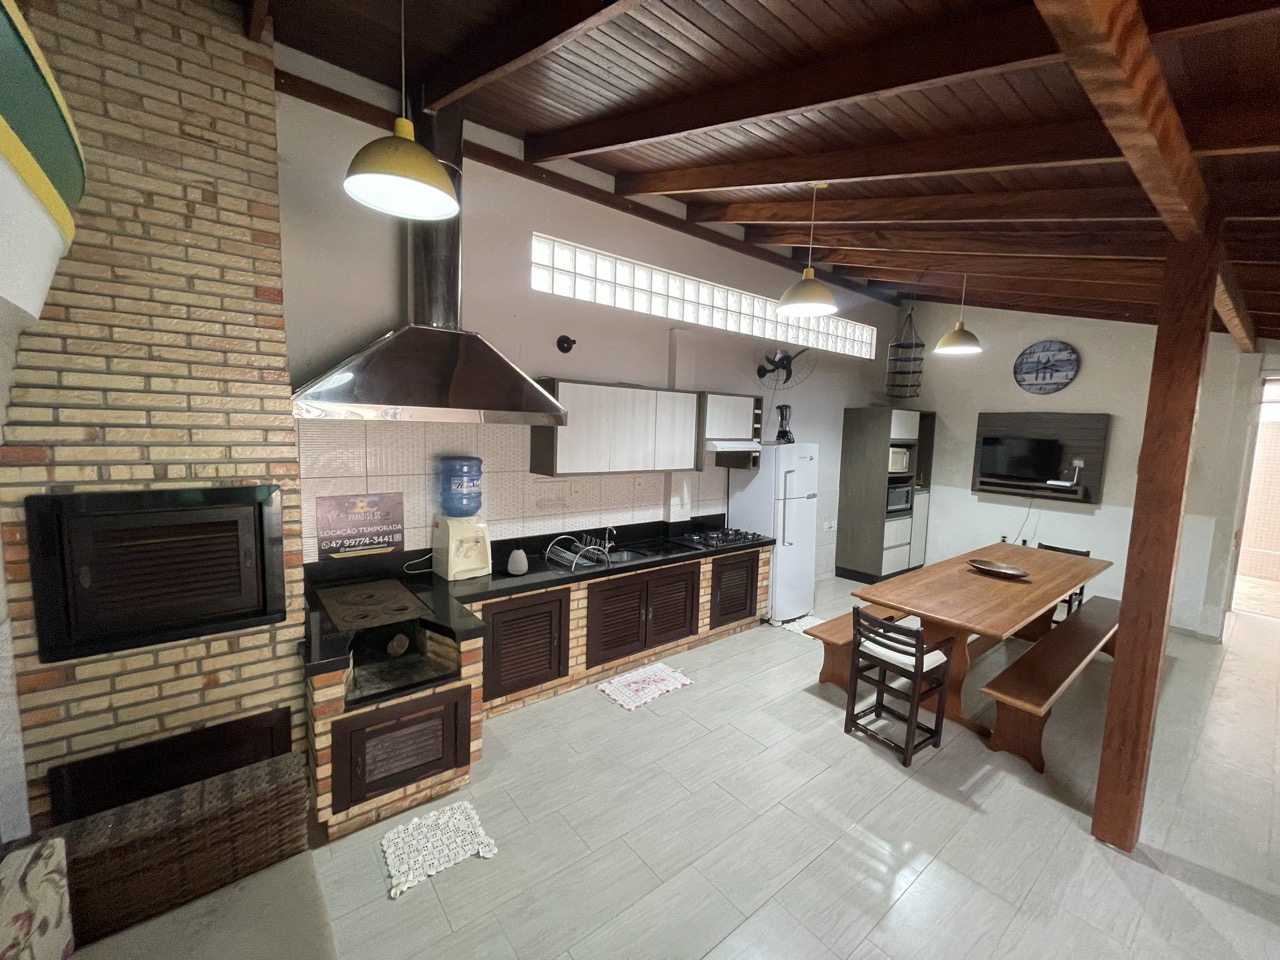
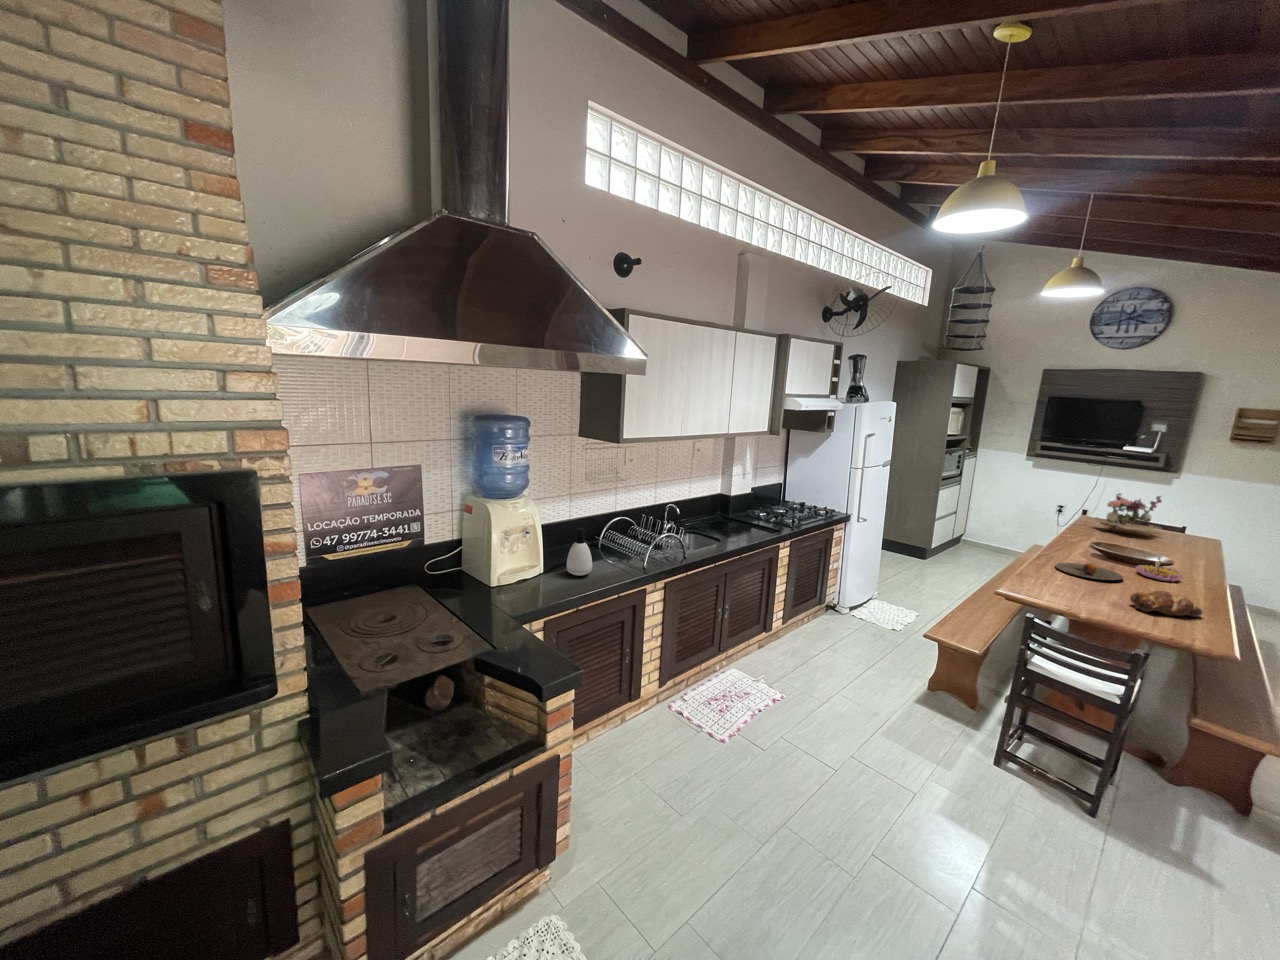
flower arrangement: none [998,521,1056,555] -> present [1094,494,1162,531]
candle holder: none [993,567,1029,590] -> present [1136,555,1183,582]
plate: none [926,575,977,587] -> present [1055,563,1123,580]
bread loaf: none [958,591,1011,611] -> present [1130,591,1202,617]

